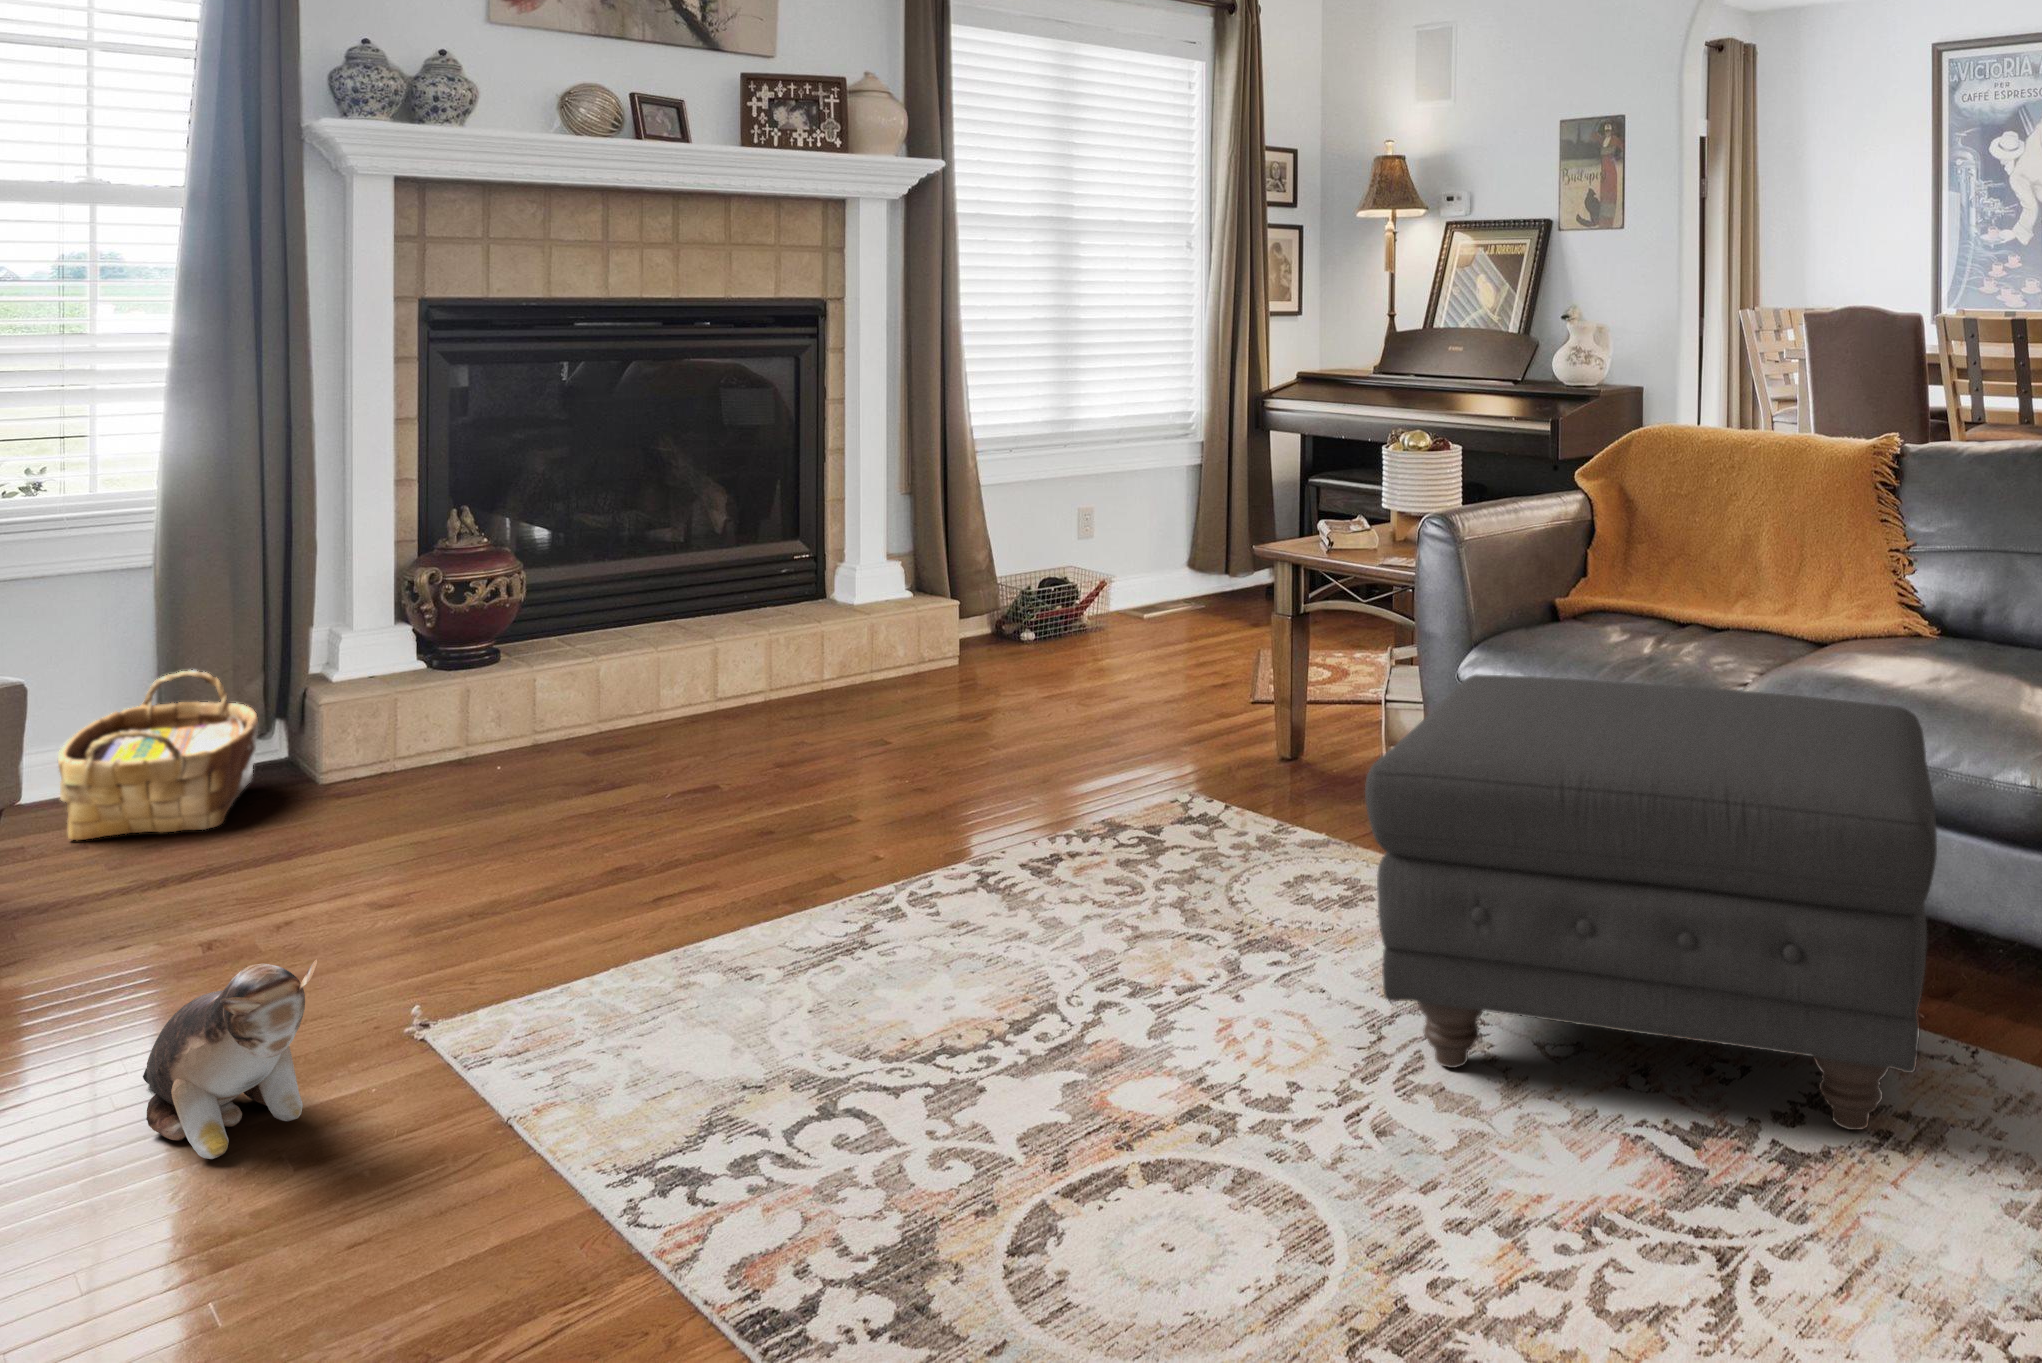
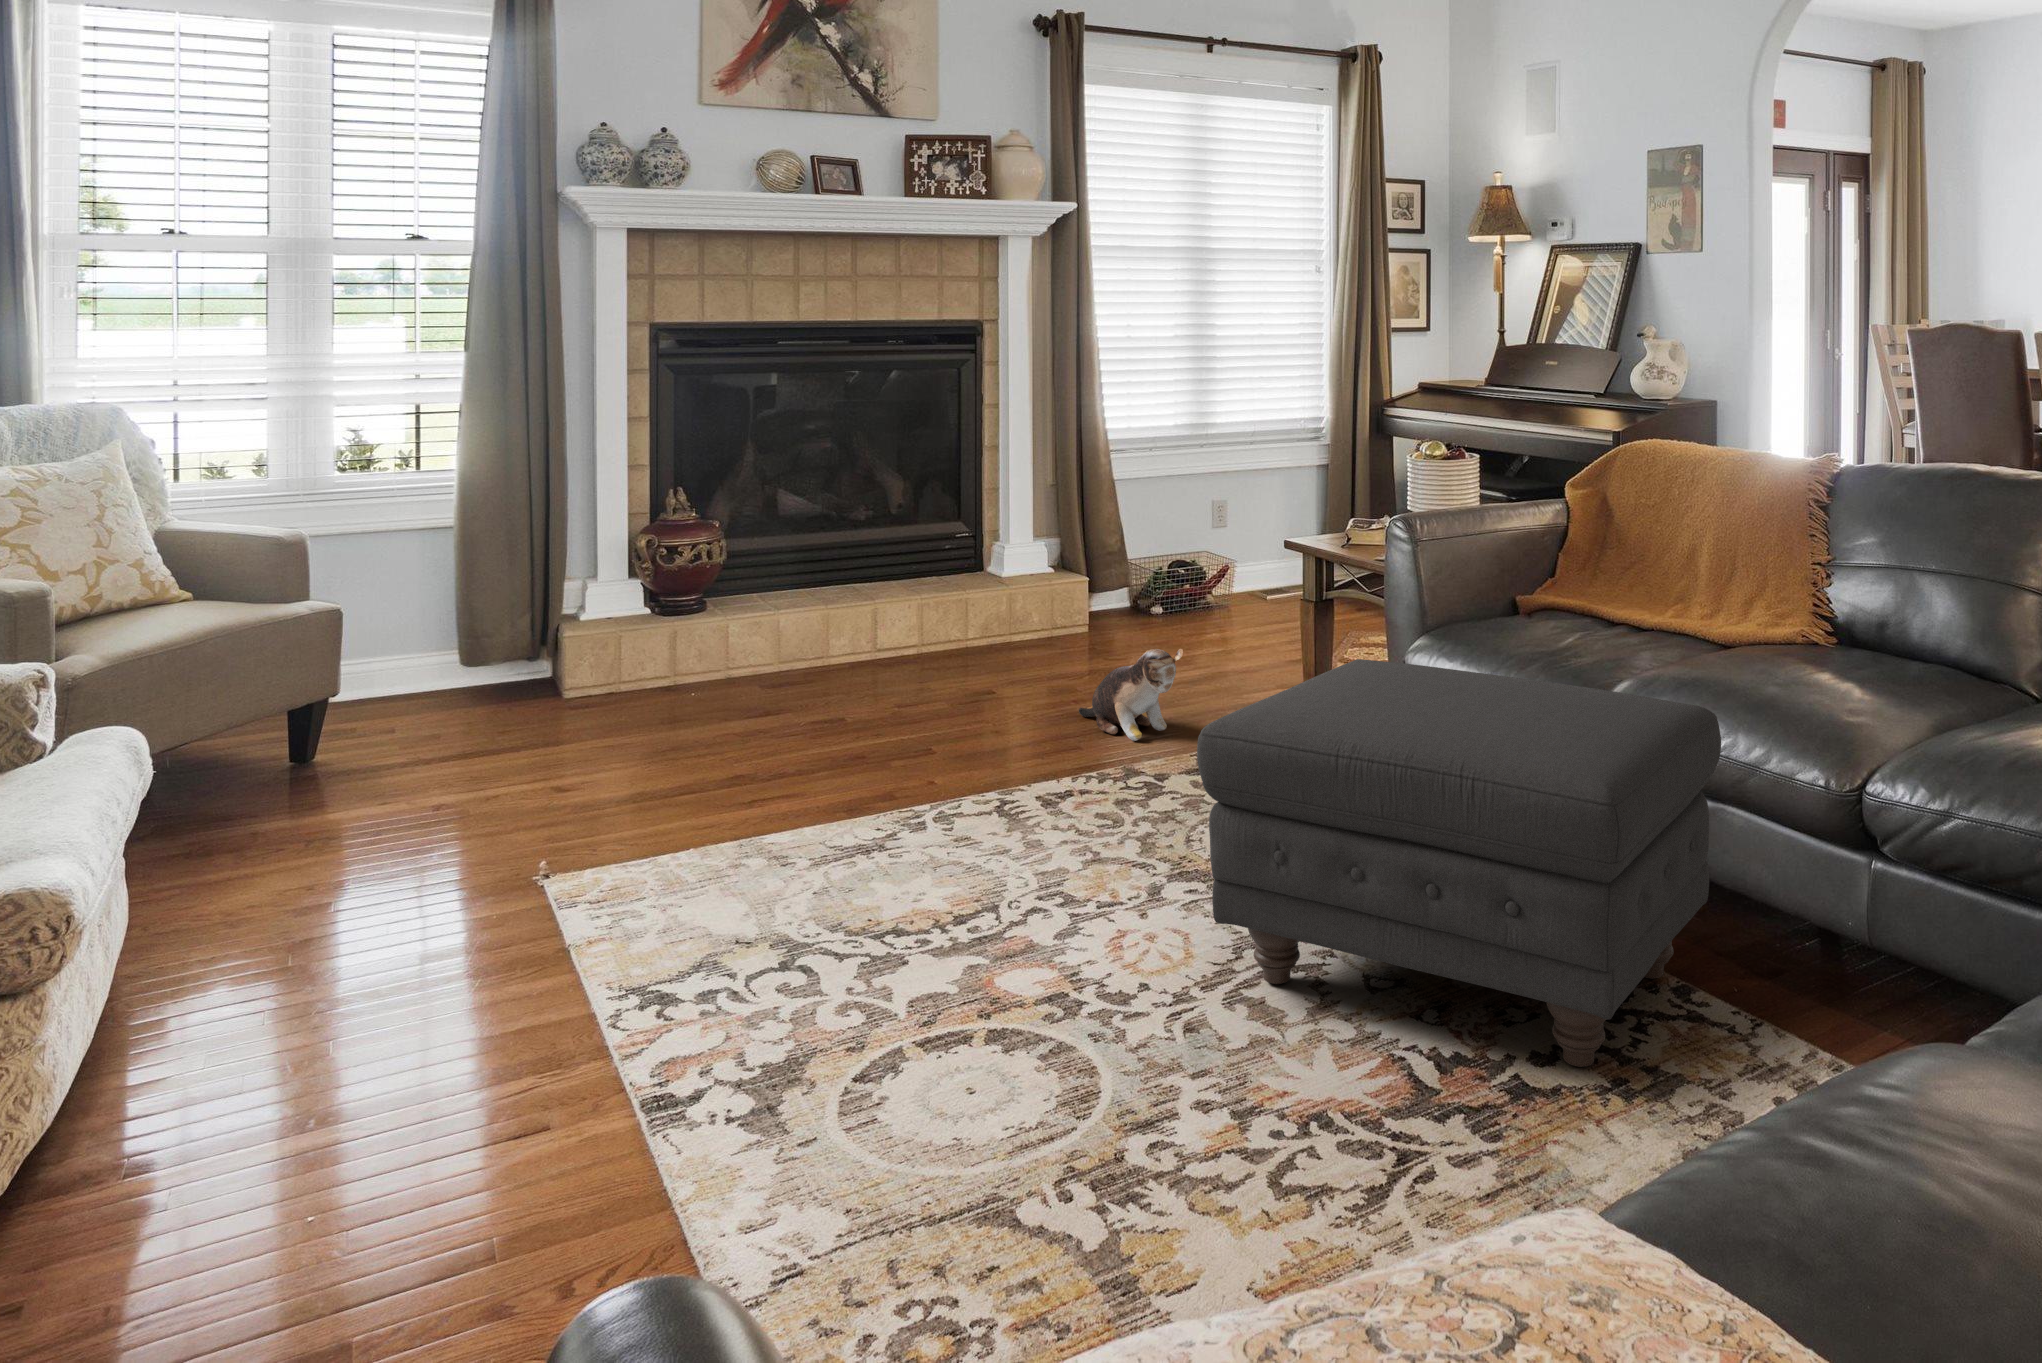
woven basket: present [58,670,258,840] -> none [374,609,518,732]
plush toy: present [143,960,317,1159] -> present [1079,649,1183,741]

